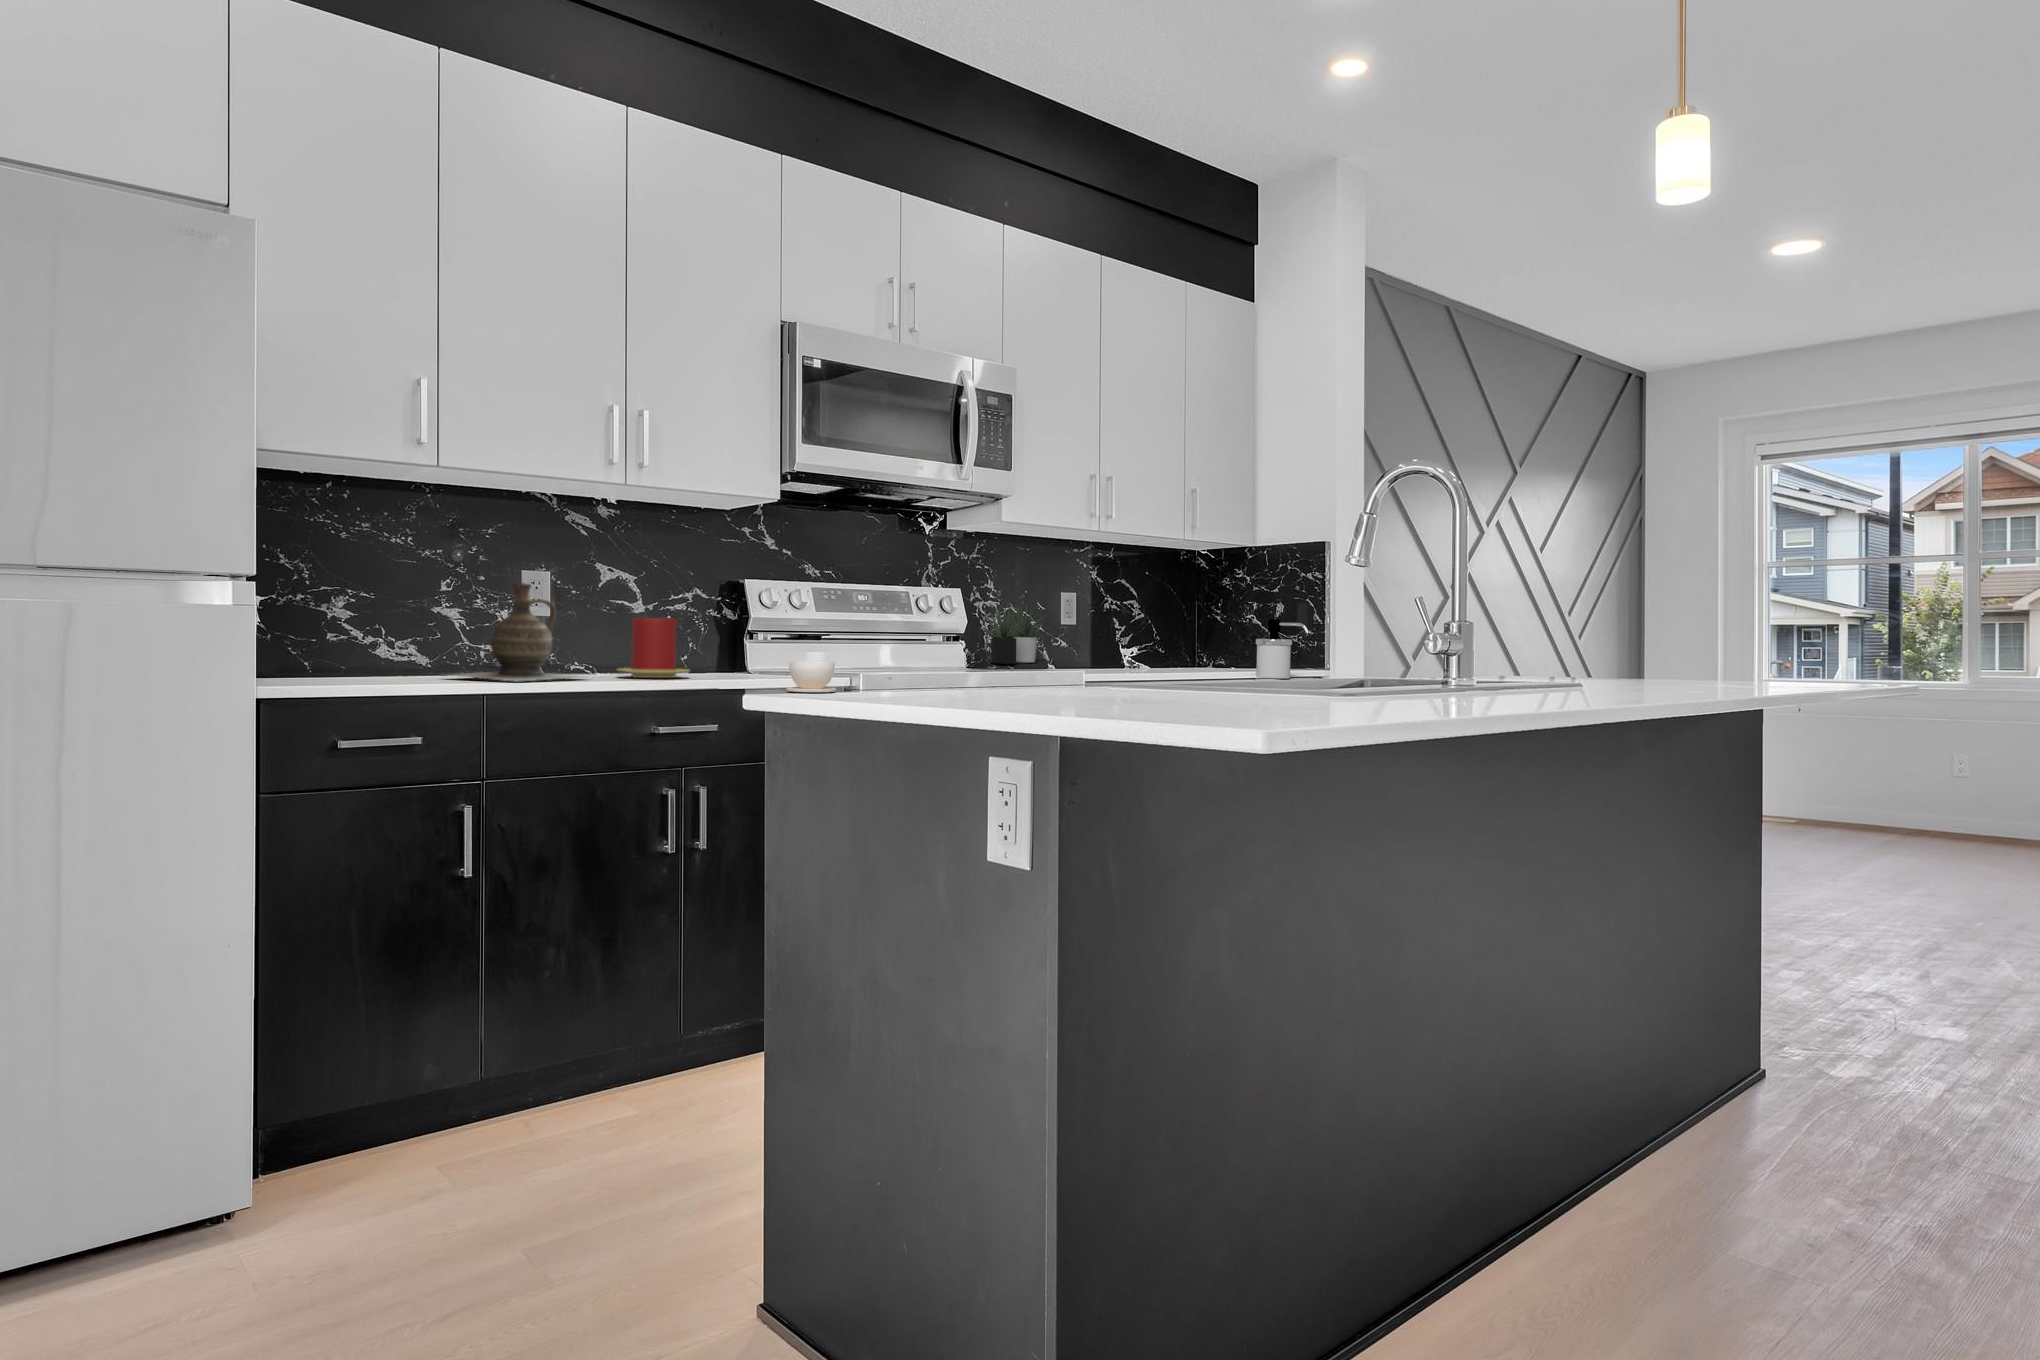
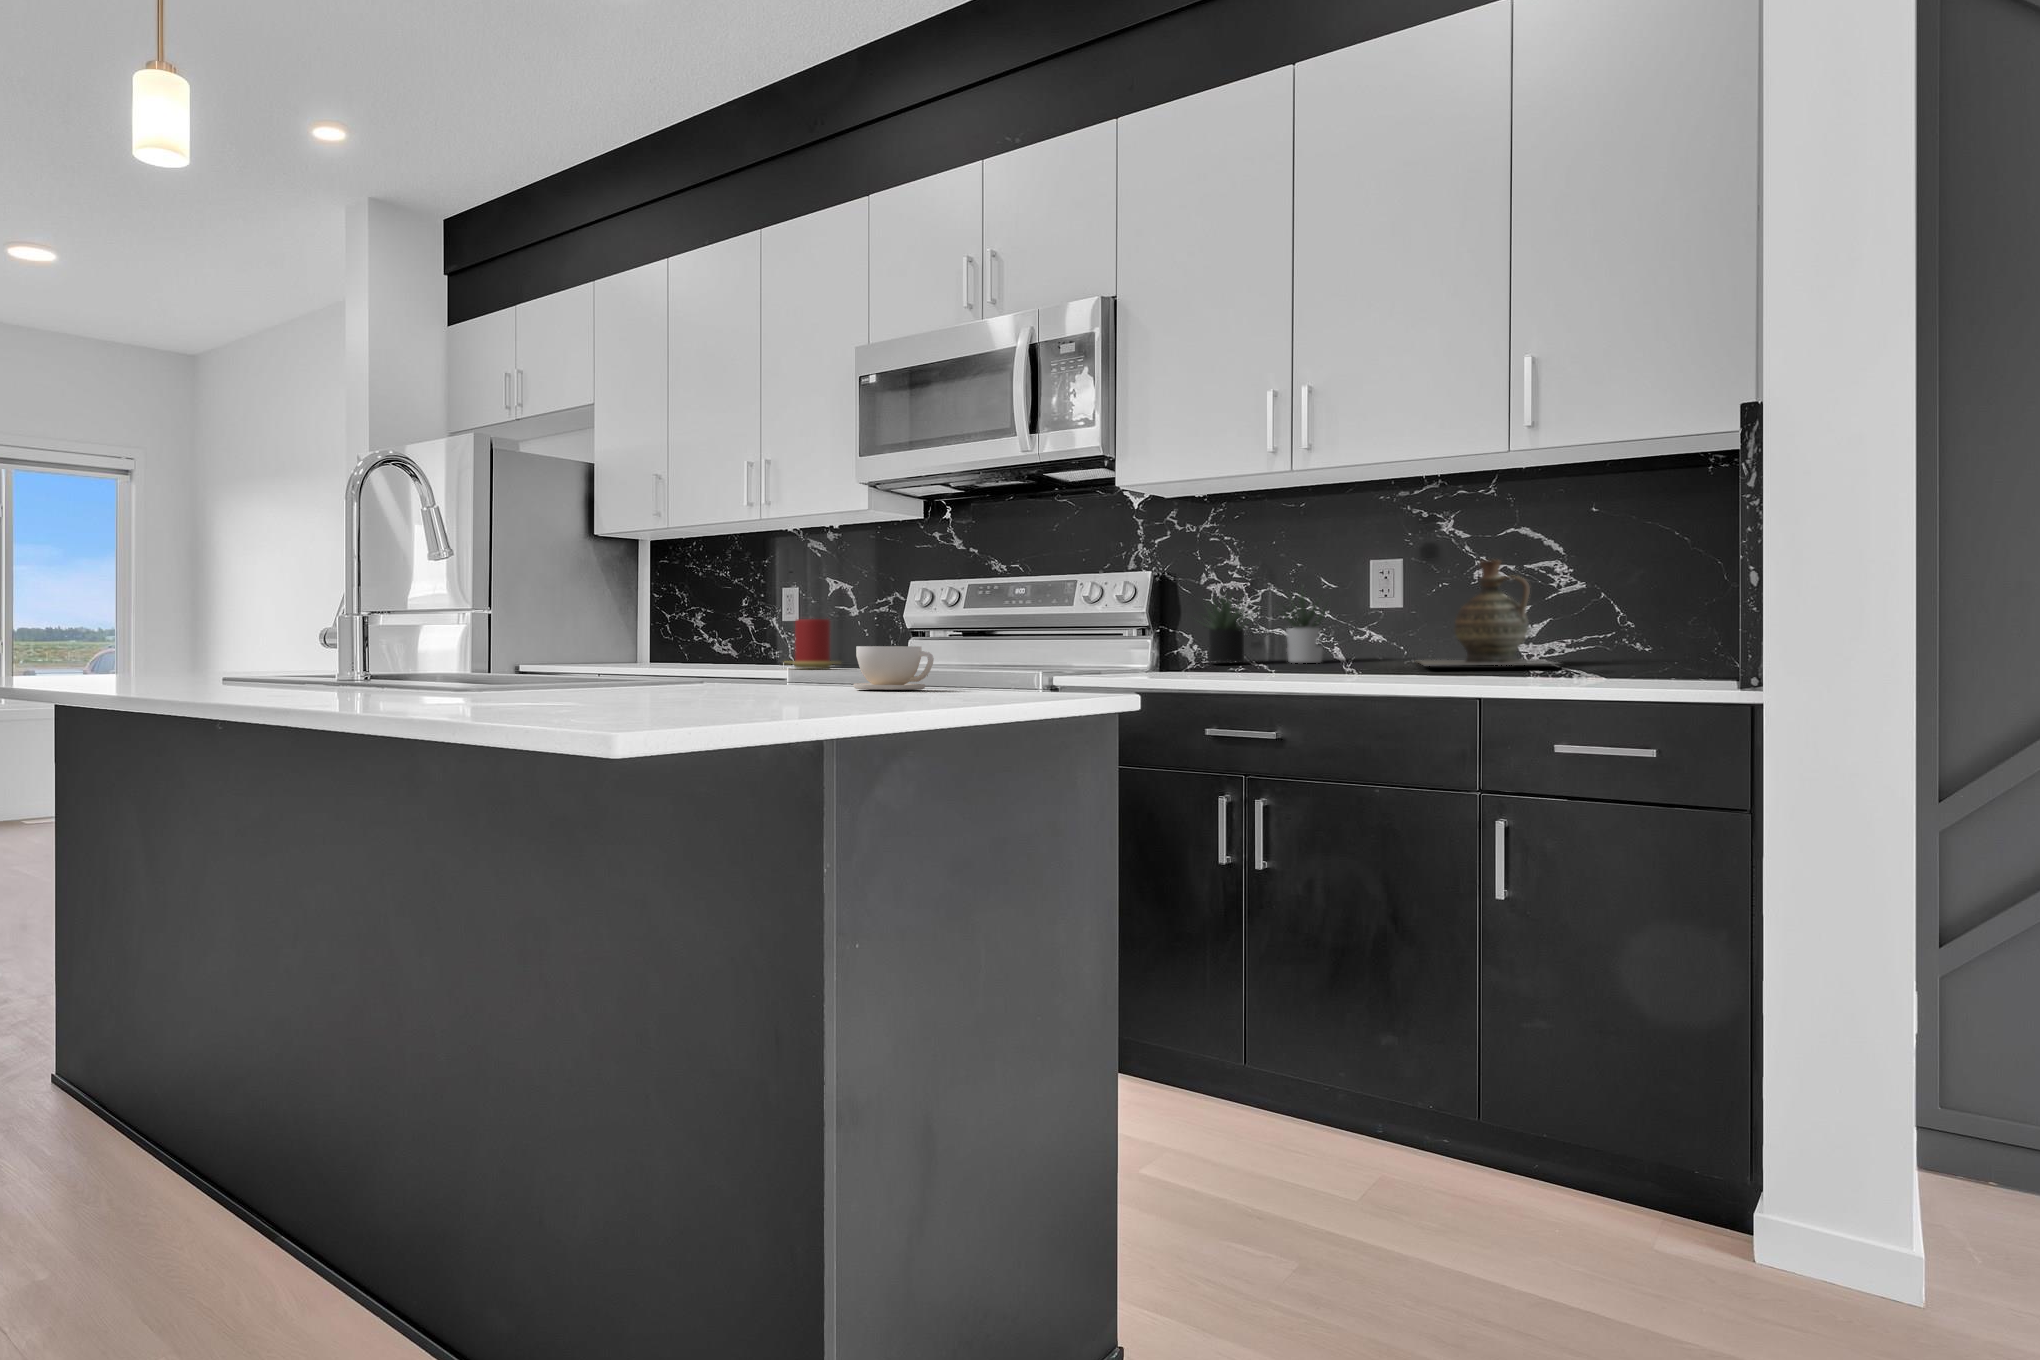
ceramic jug: present [452,583,580,681] -> present [1419,560,1554,665]
soap dispenser: present [1256,619,1309,679] -> none [1598,576,1685,693]
coffee cup: present [786,661,836,692] -> present [854,646,934,690]

